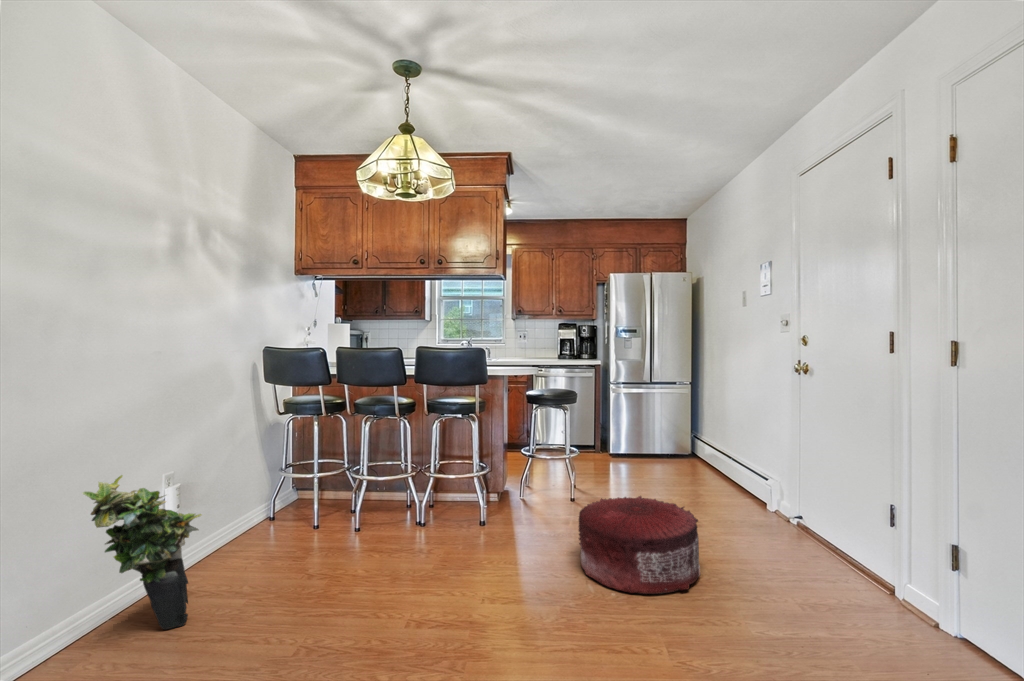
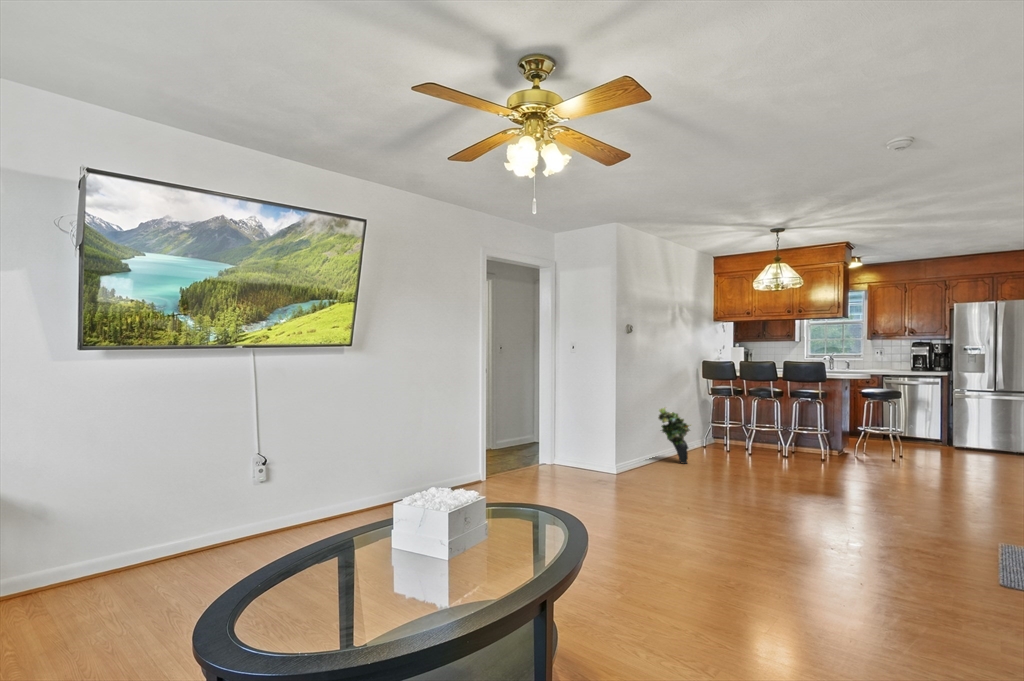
pouf: present [579,496,700,594] -> none [871,446,950,488]

